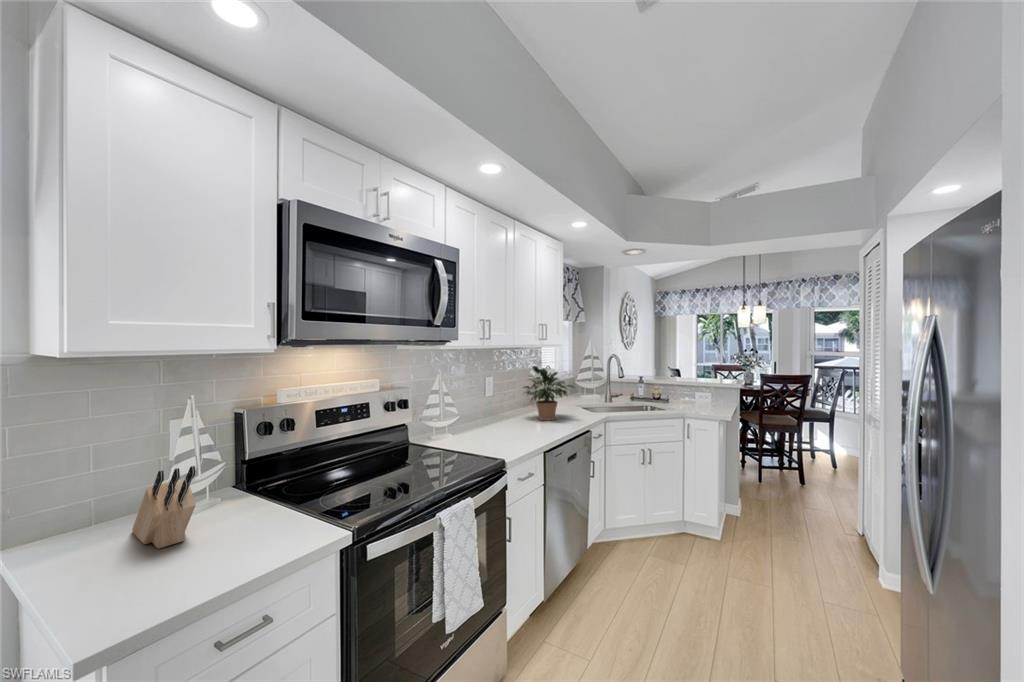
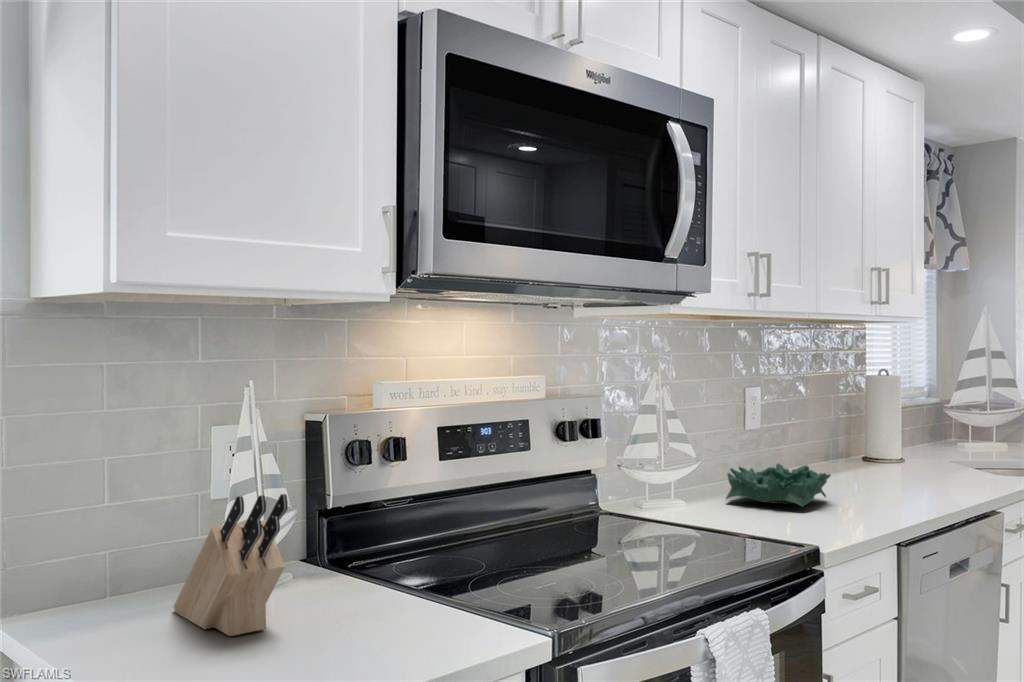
potted plant: present [523,366,575,420] -> none [824,363,964,487]
decorative bowl: none [472,413,519,435] -> present [726,464,830,506]

